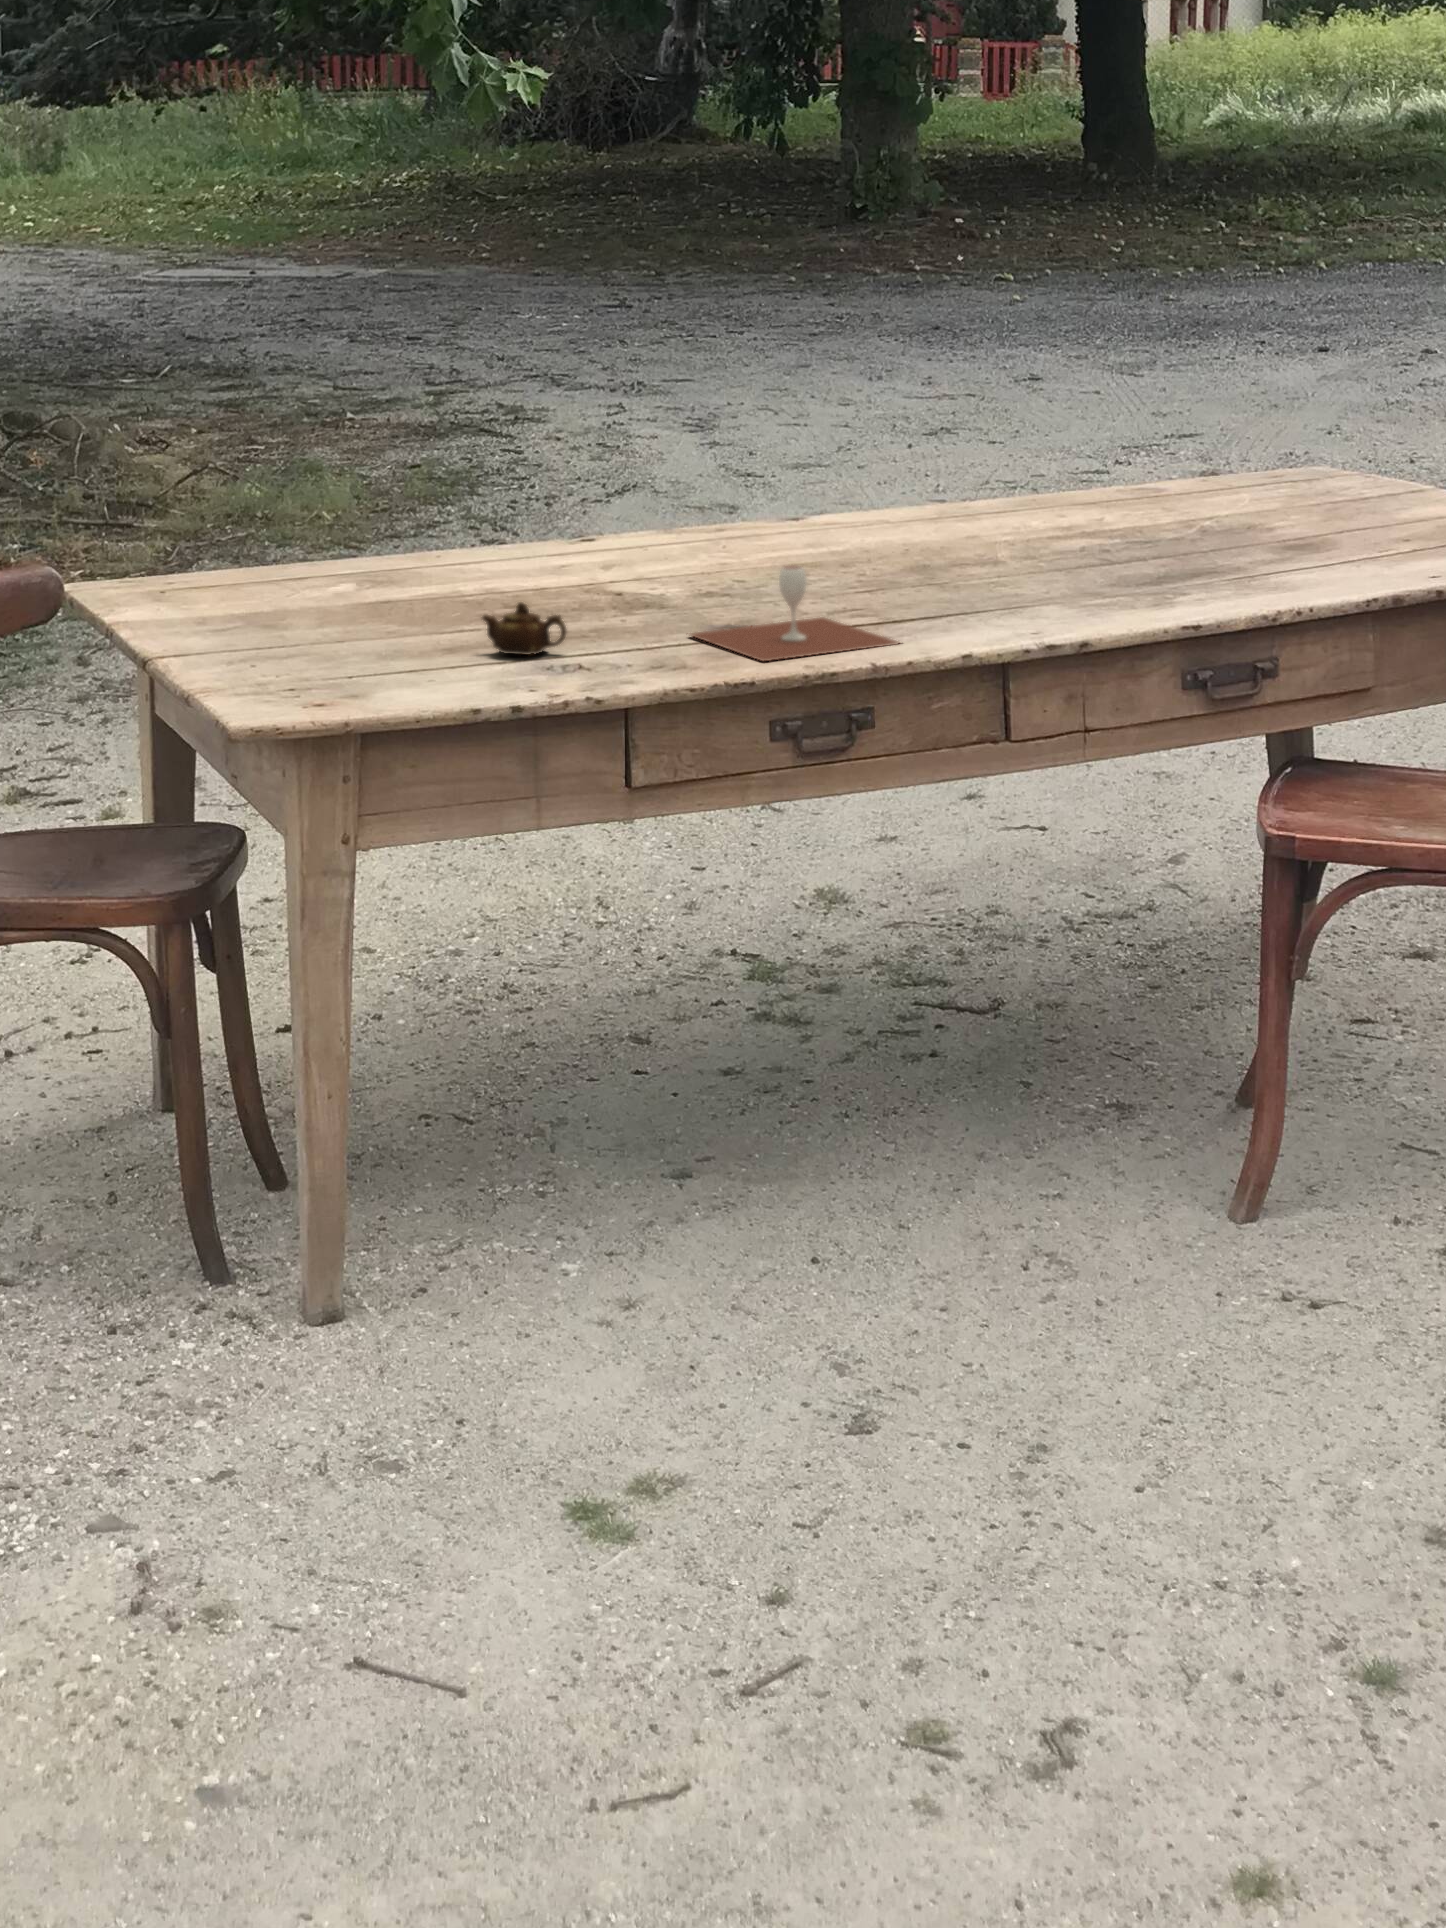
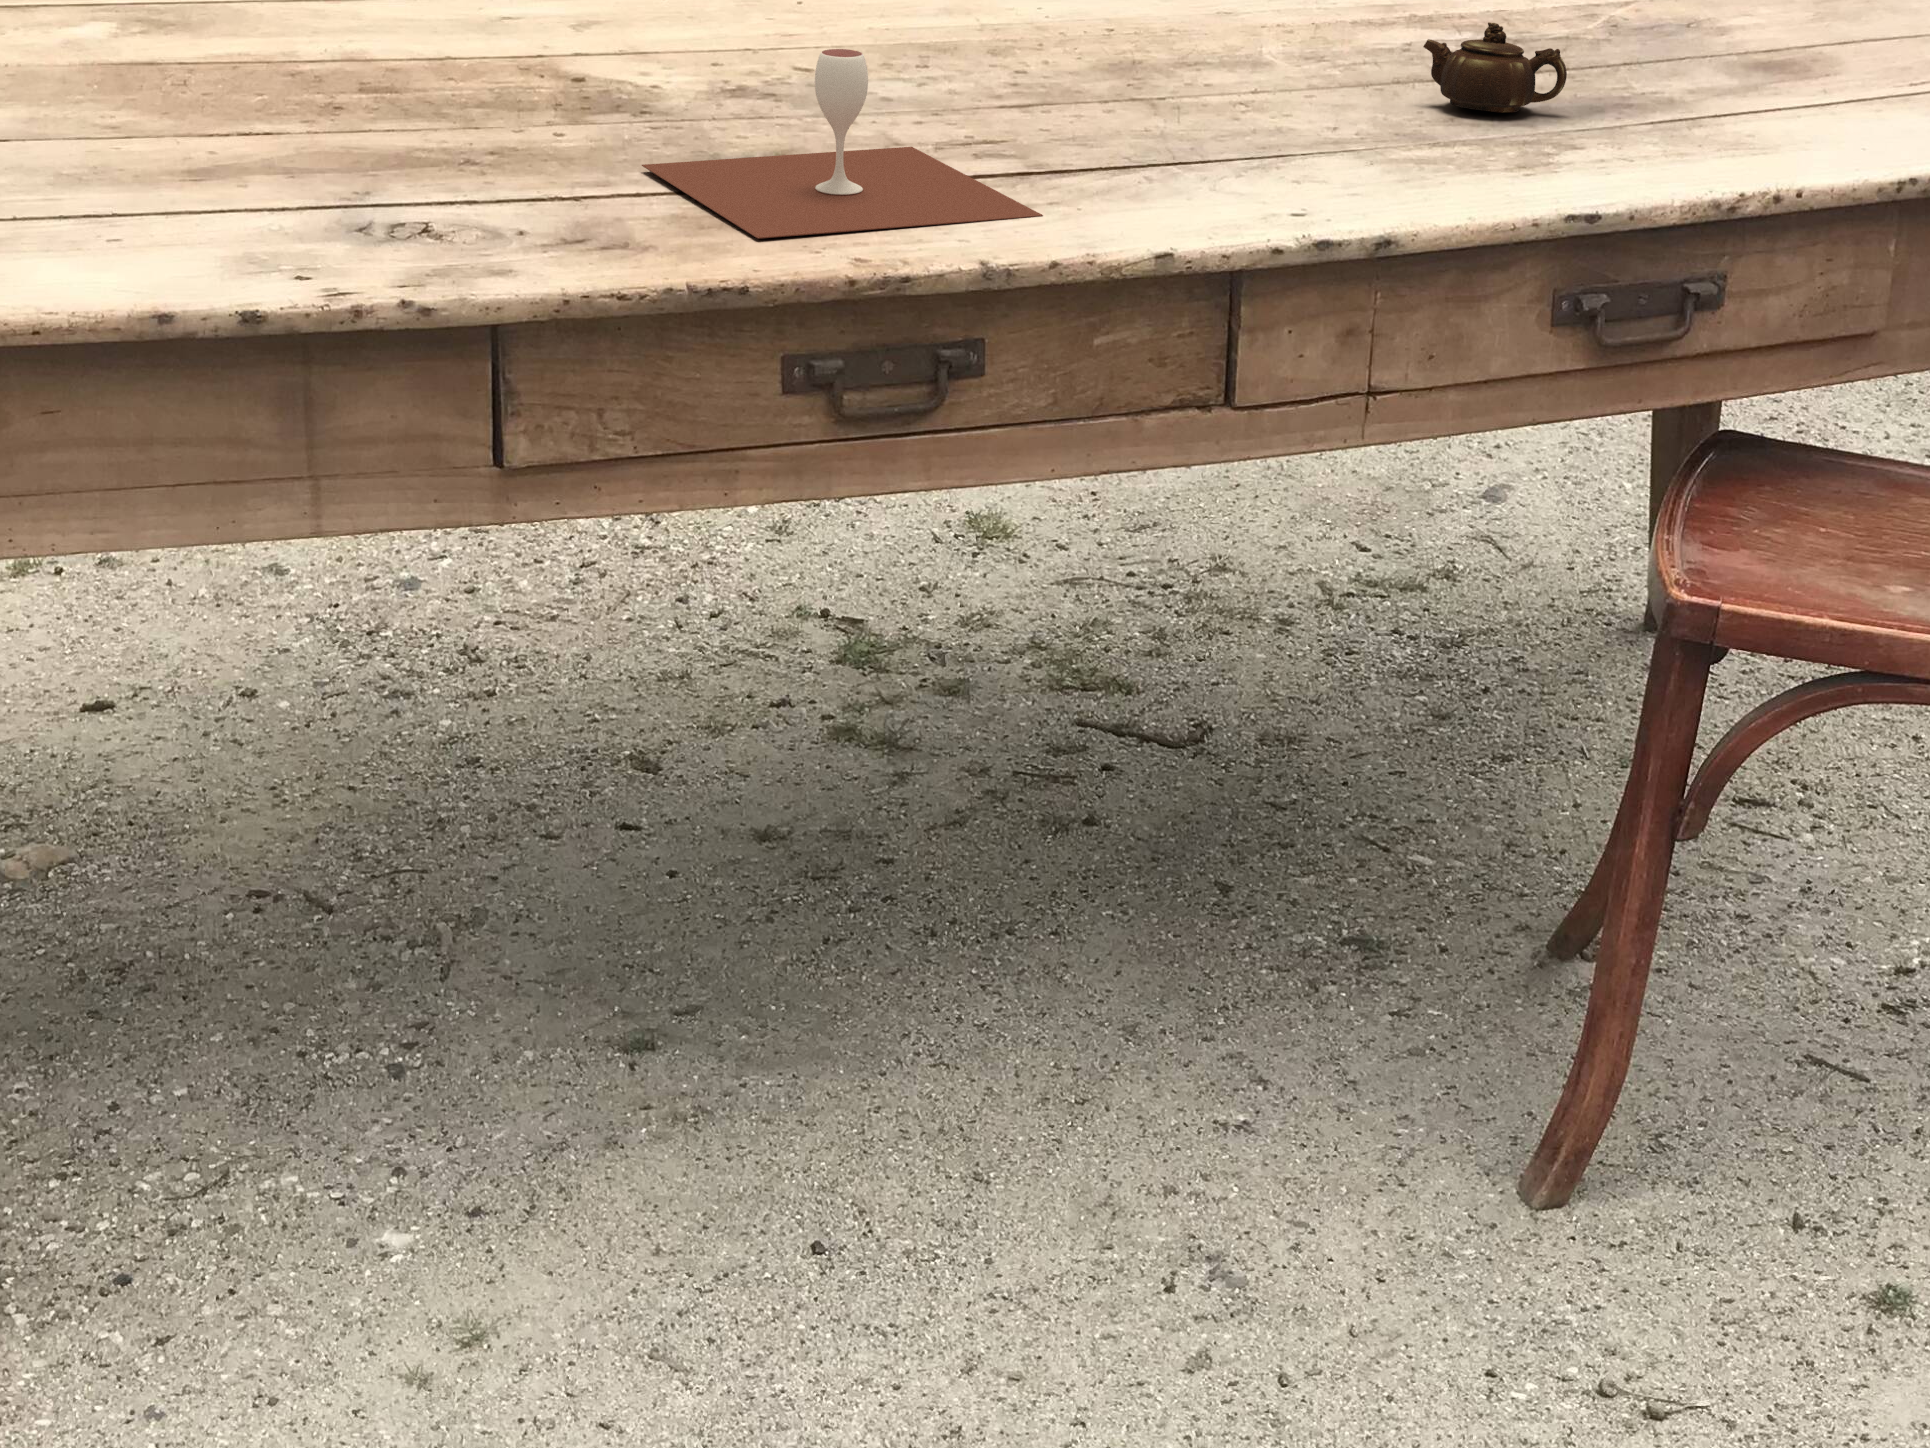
teapot: present [482,602,566,655] -> present [1423,22,1567,112]

